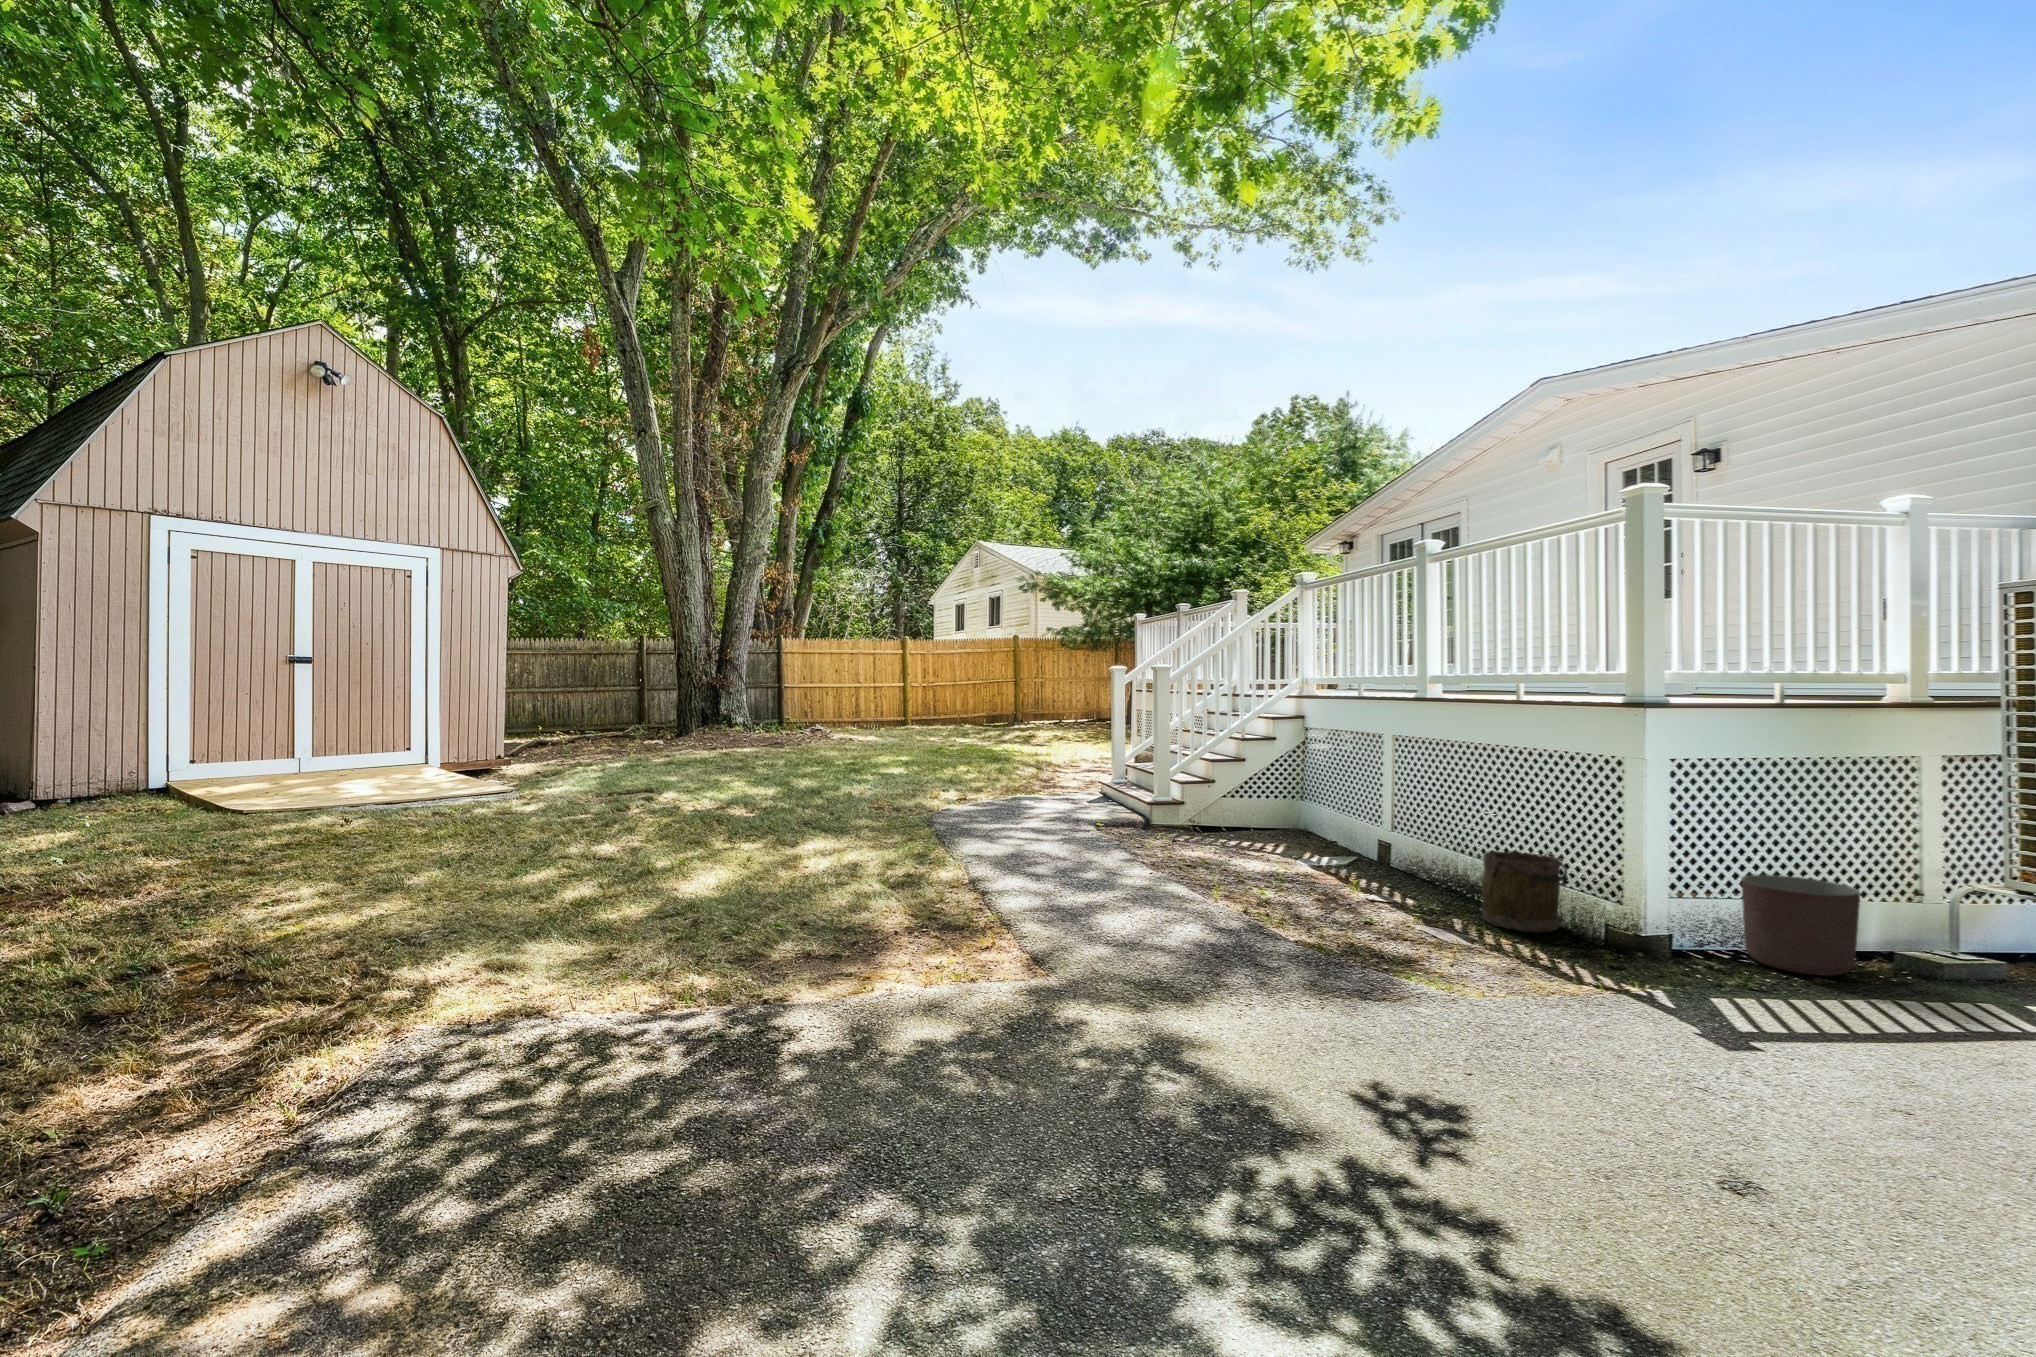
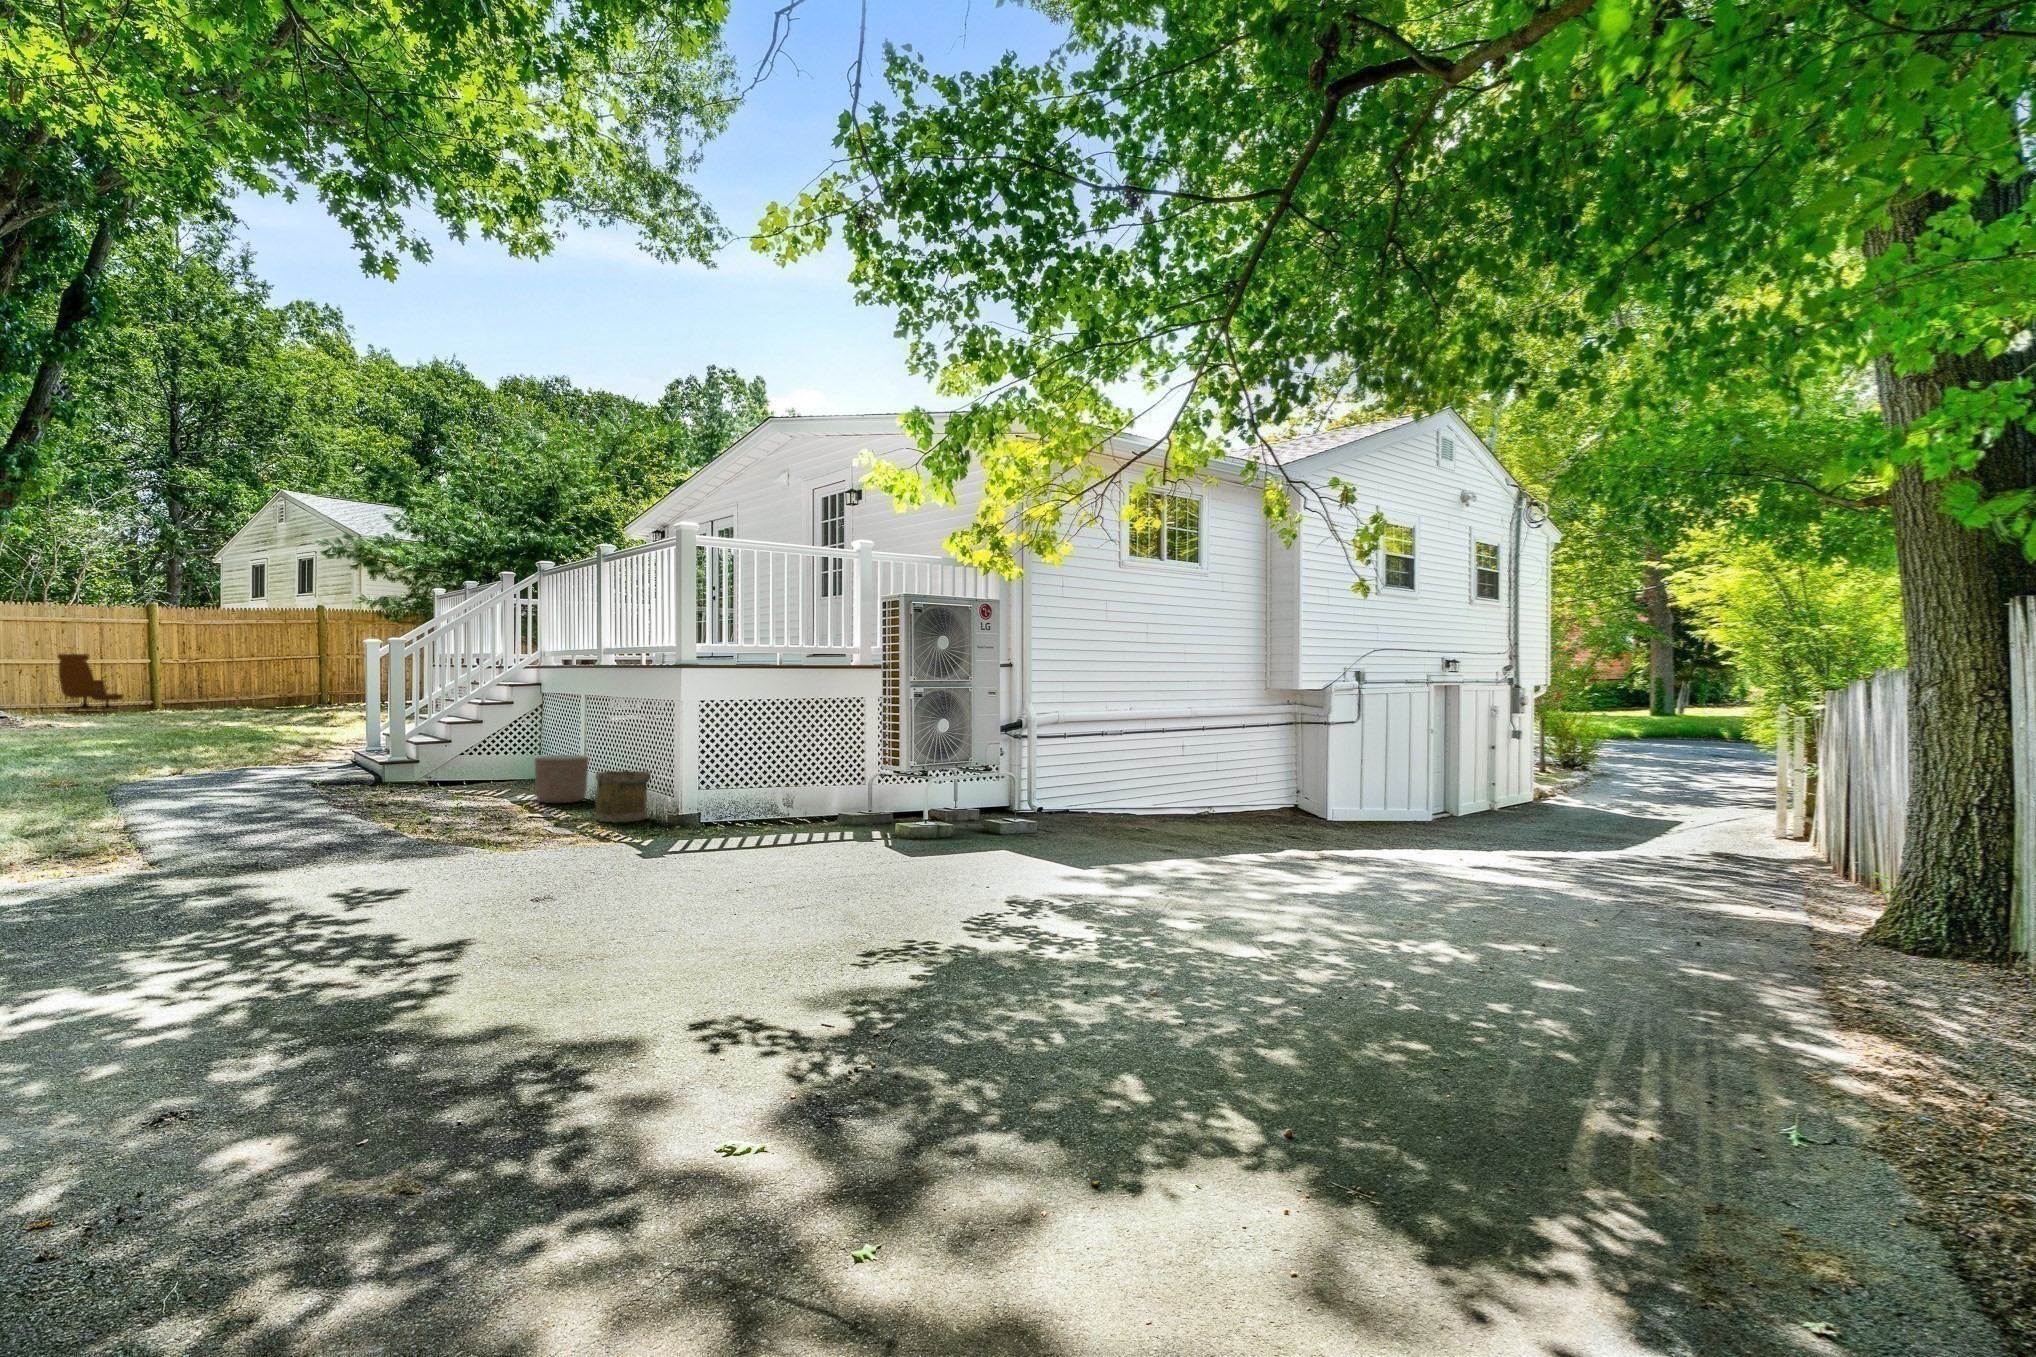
lounge chair: none [853,679,891,726] -> present [57,654,124,709]
planter: present [1741,874,1860,976] -> present [534,755,589,803]

